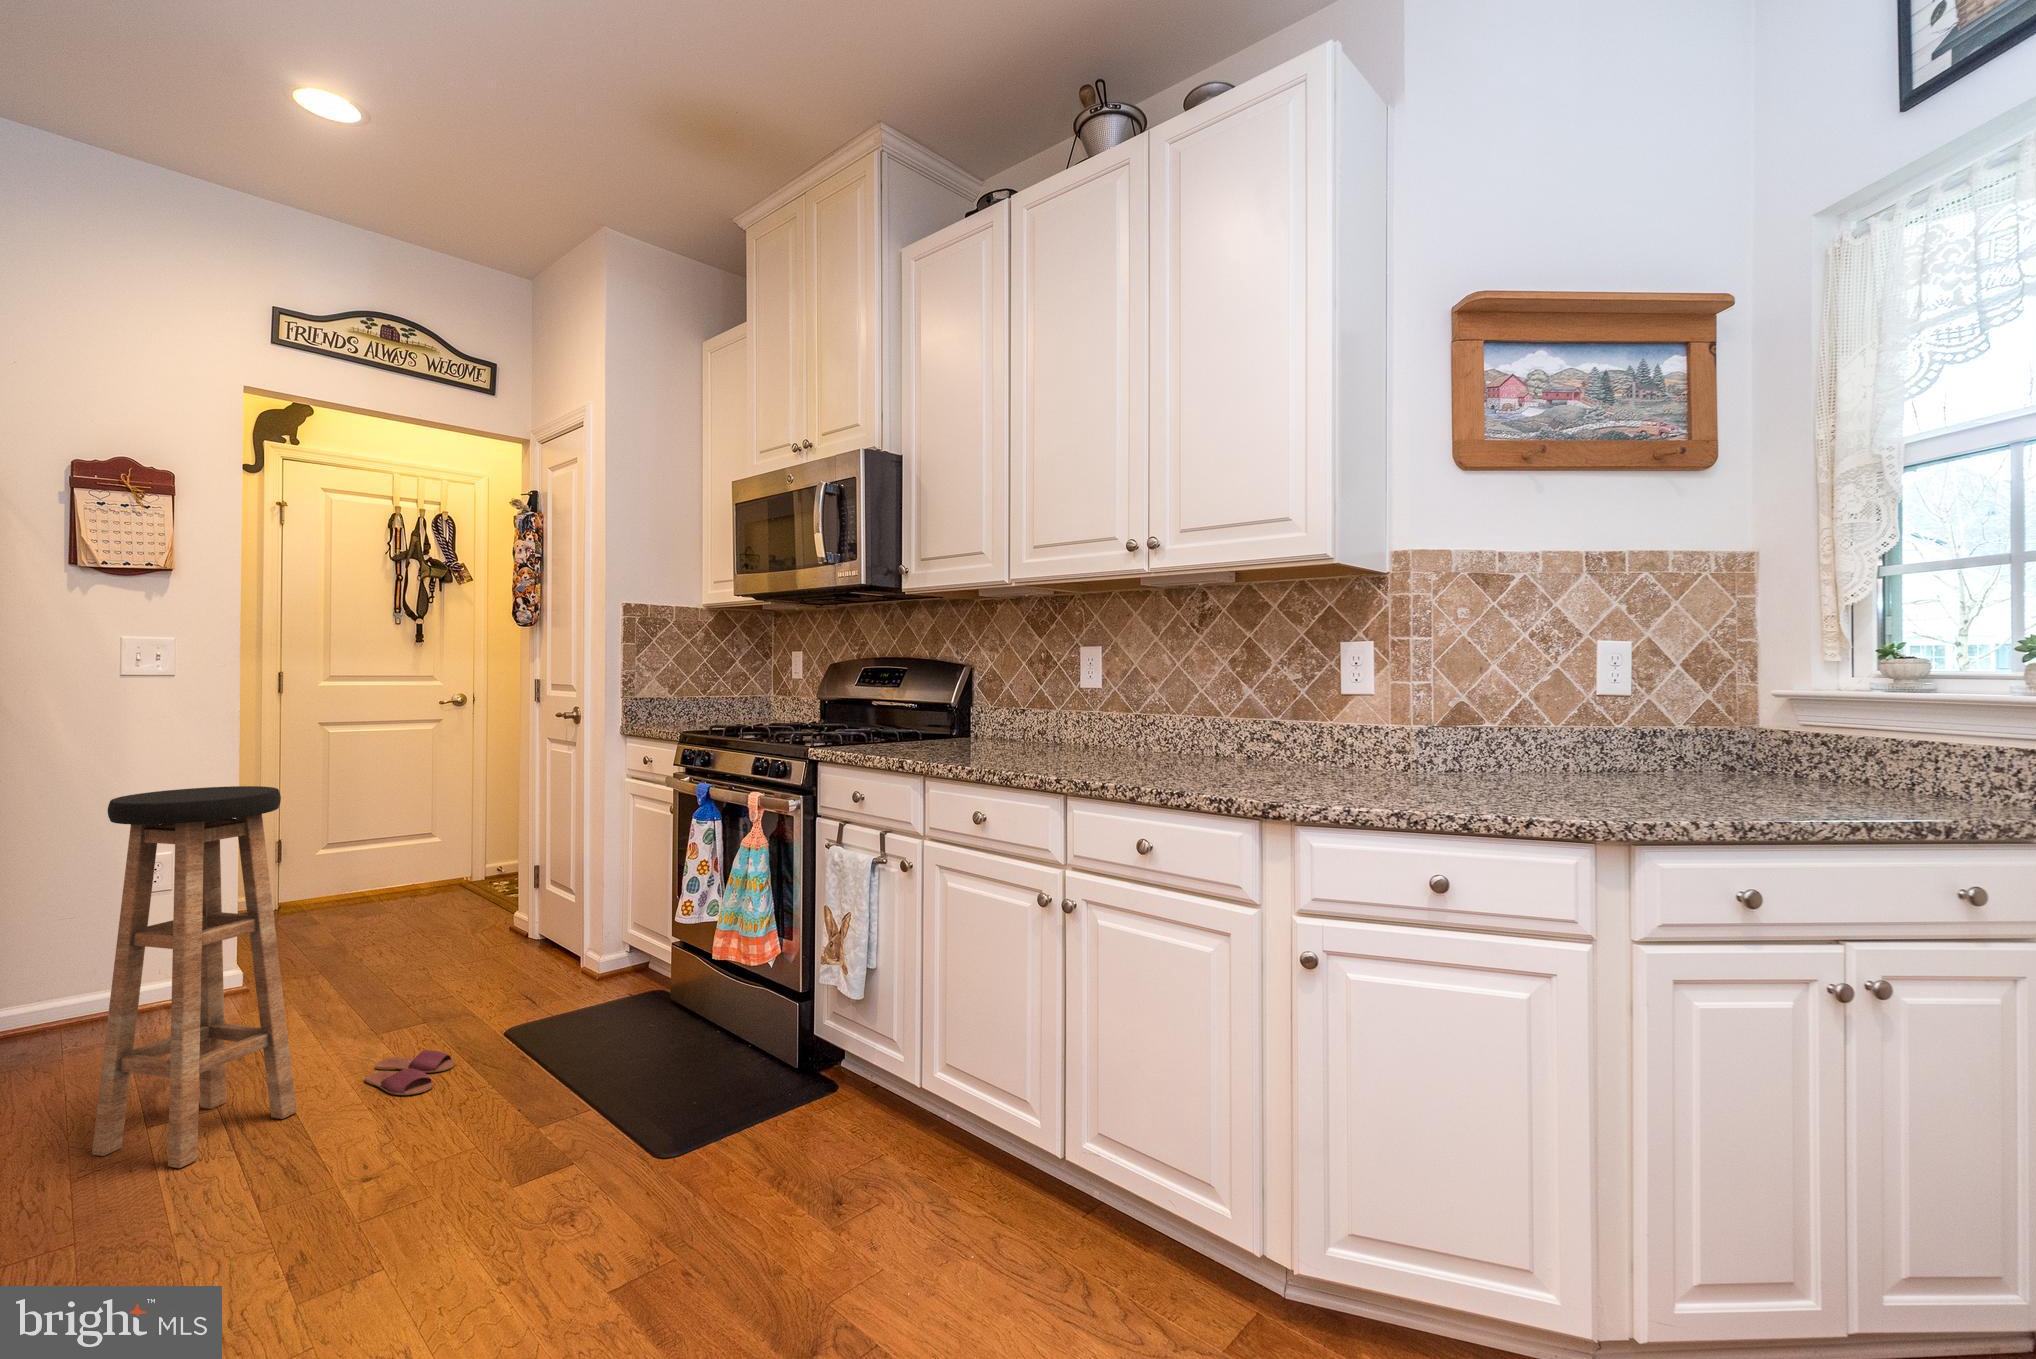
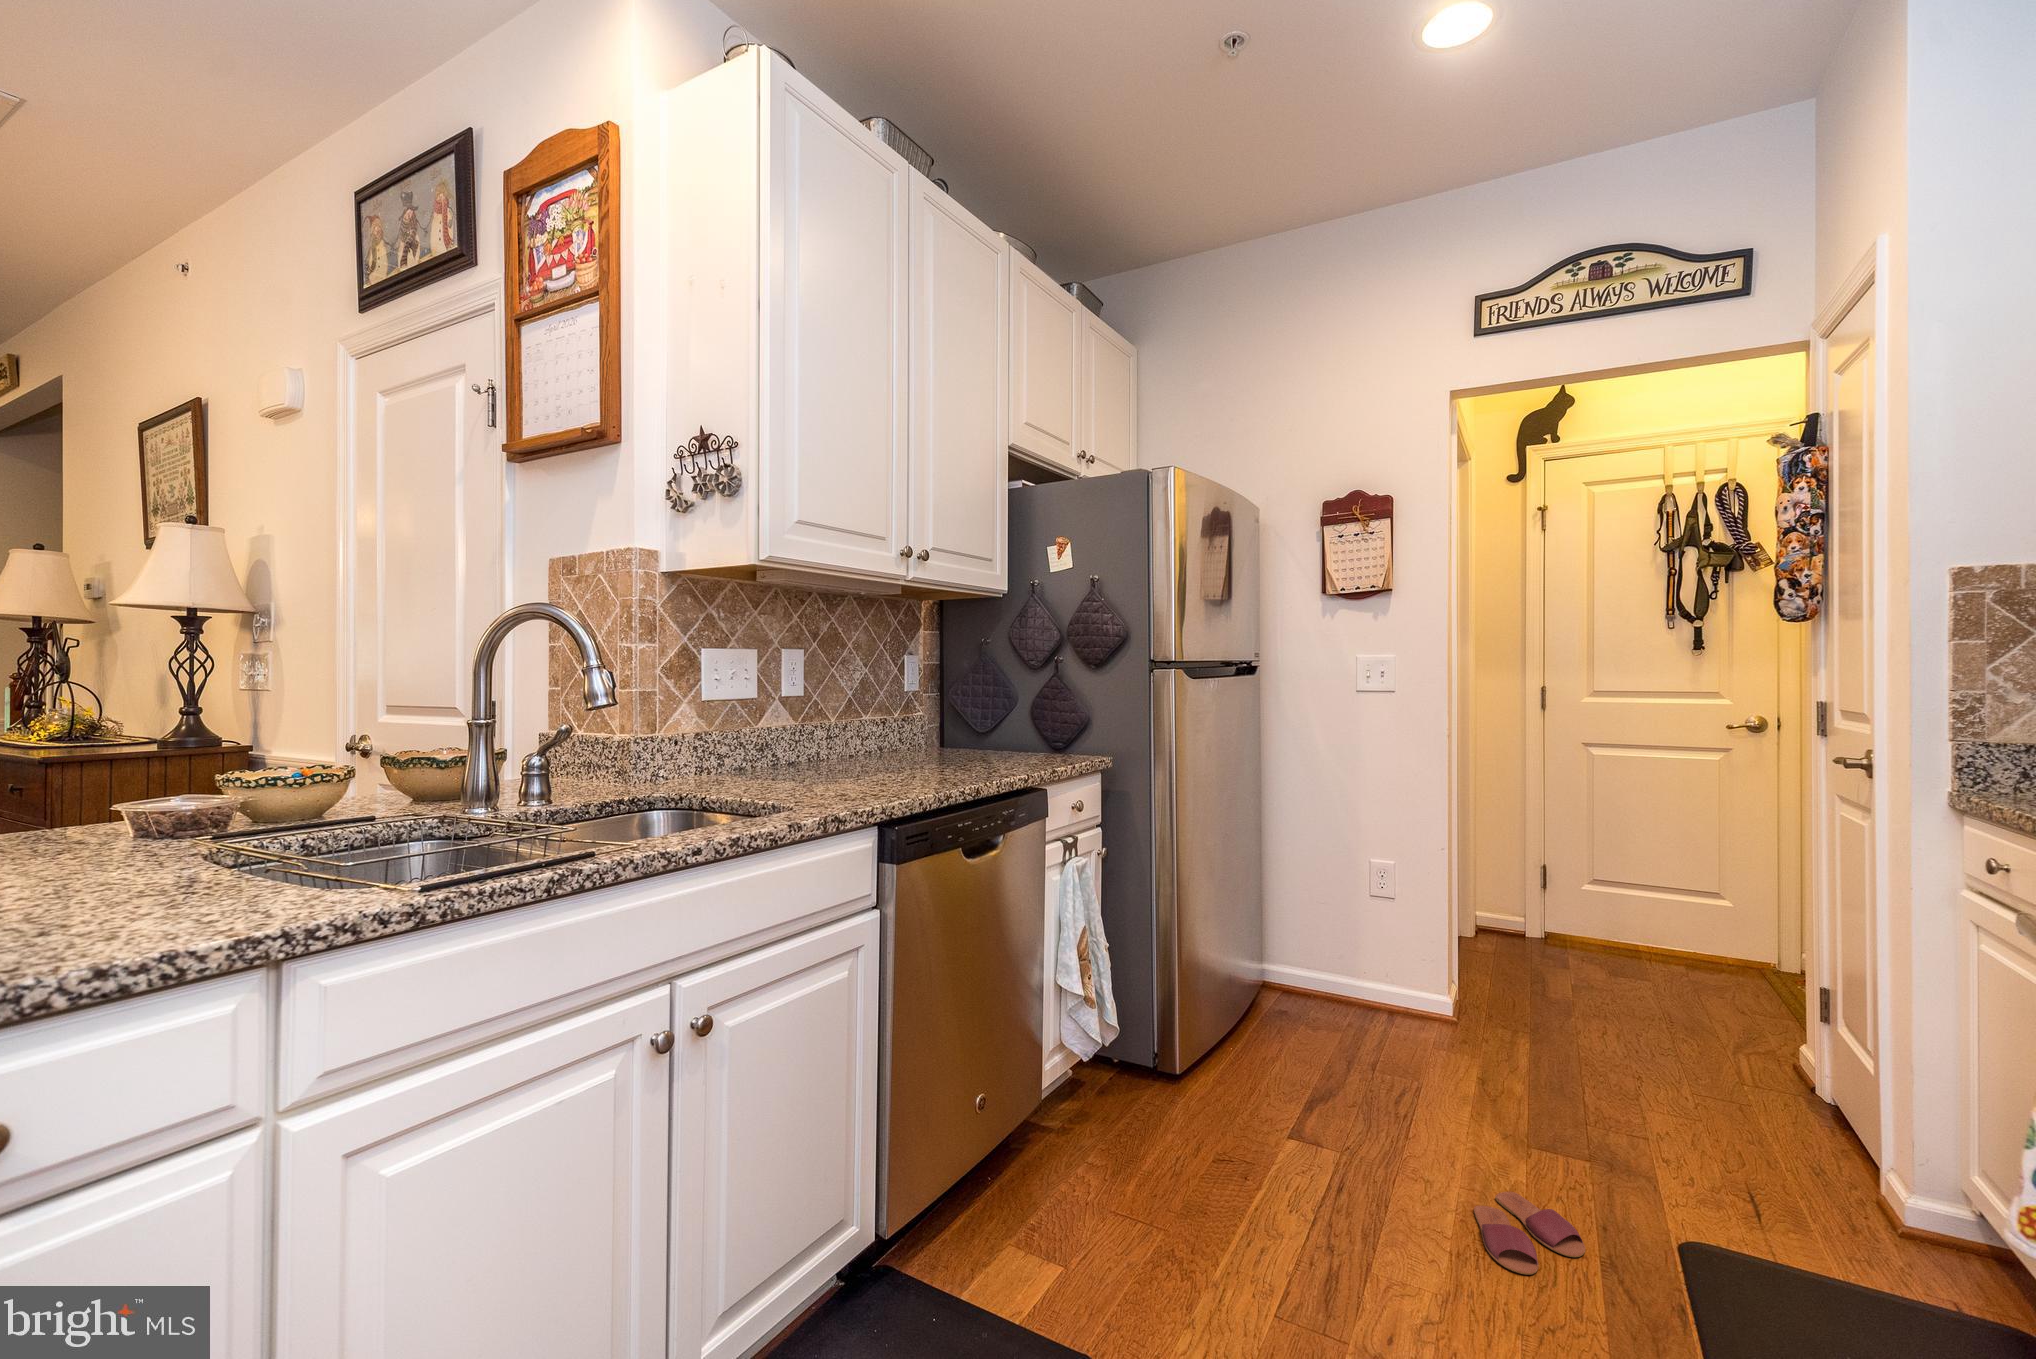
bar stool: present [92,786,297,1168] -> none [1239,813,1390,1210]

